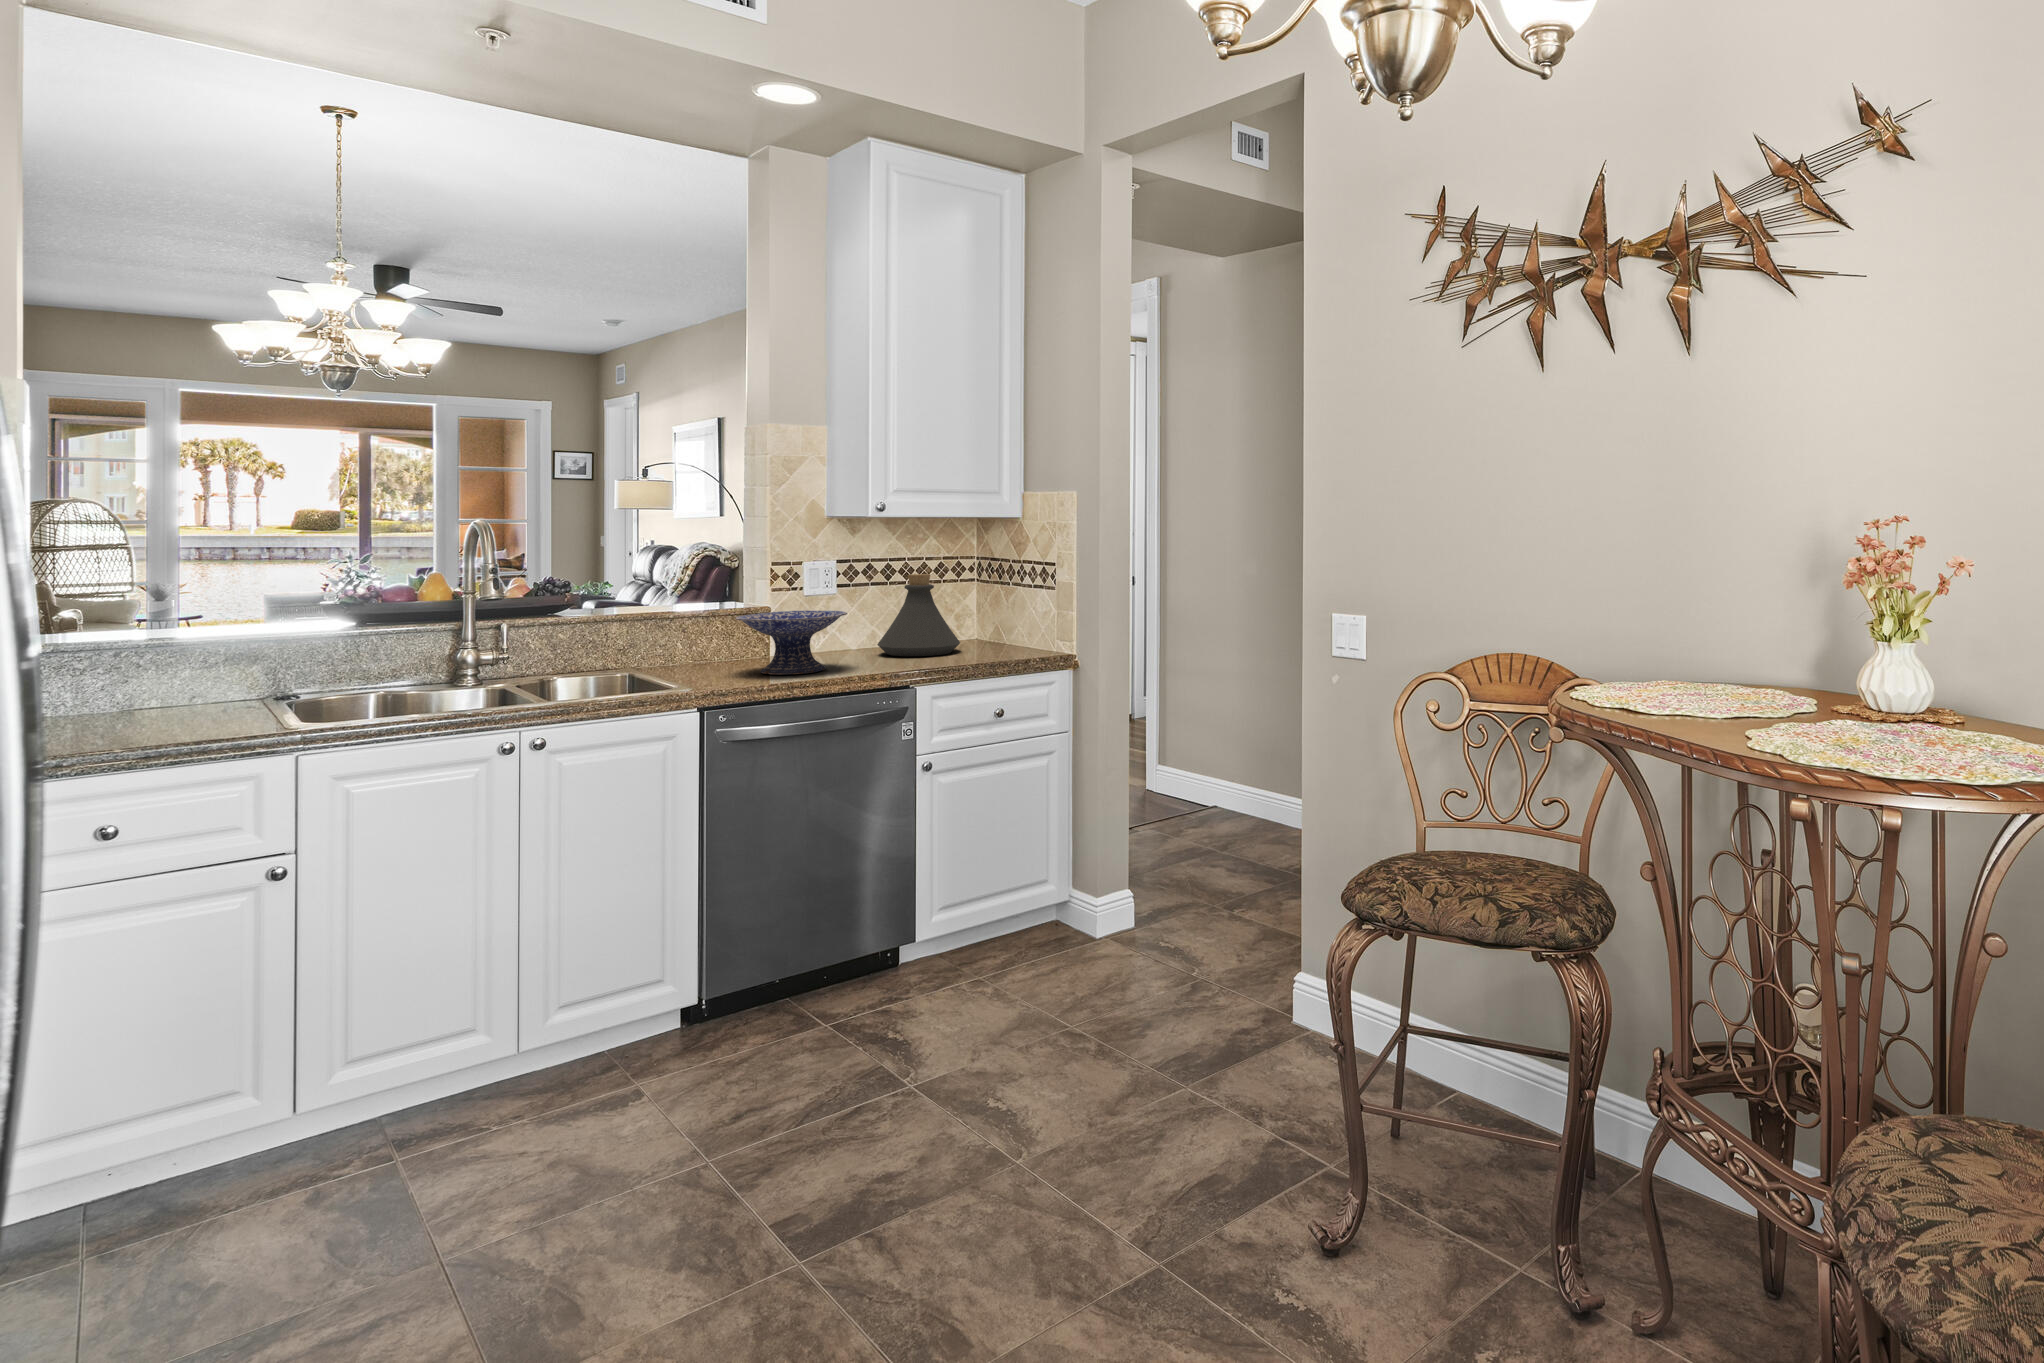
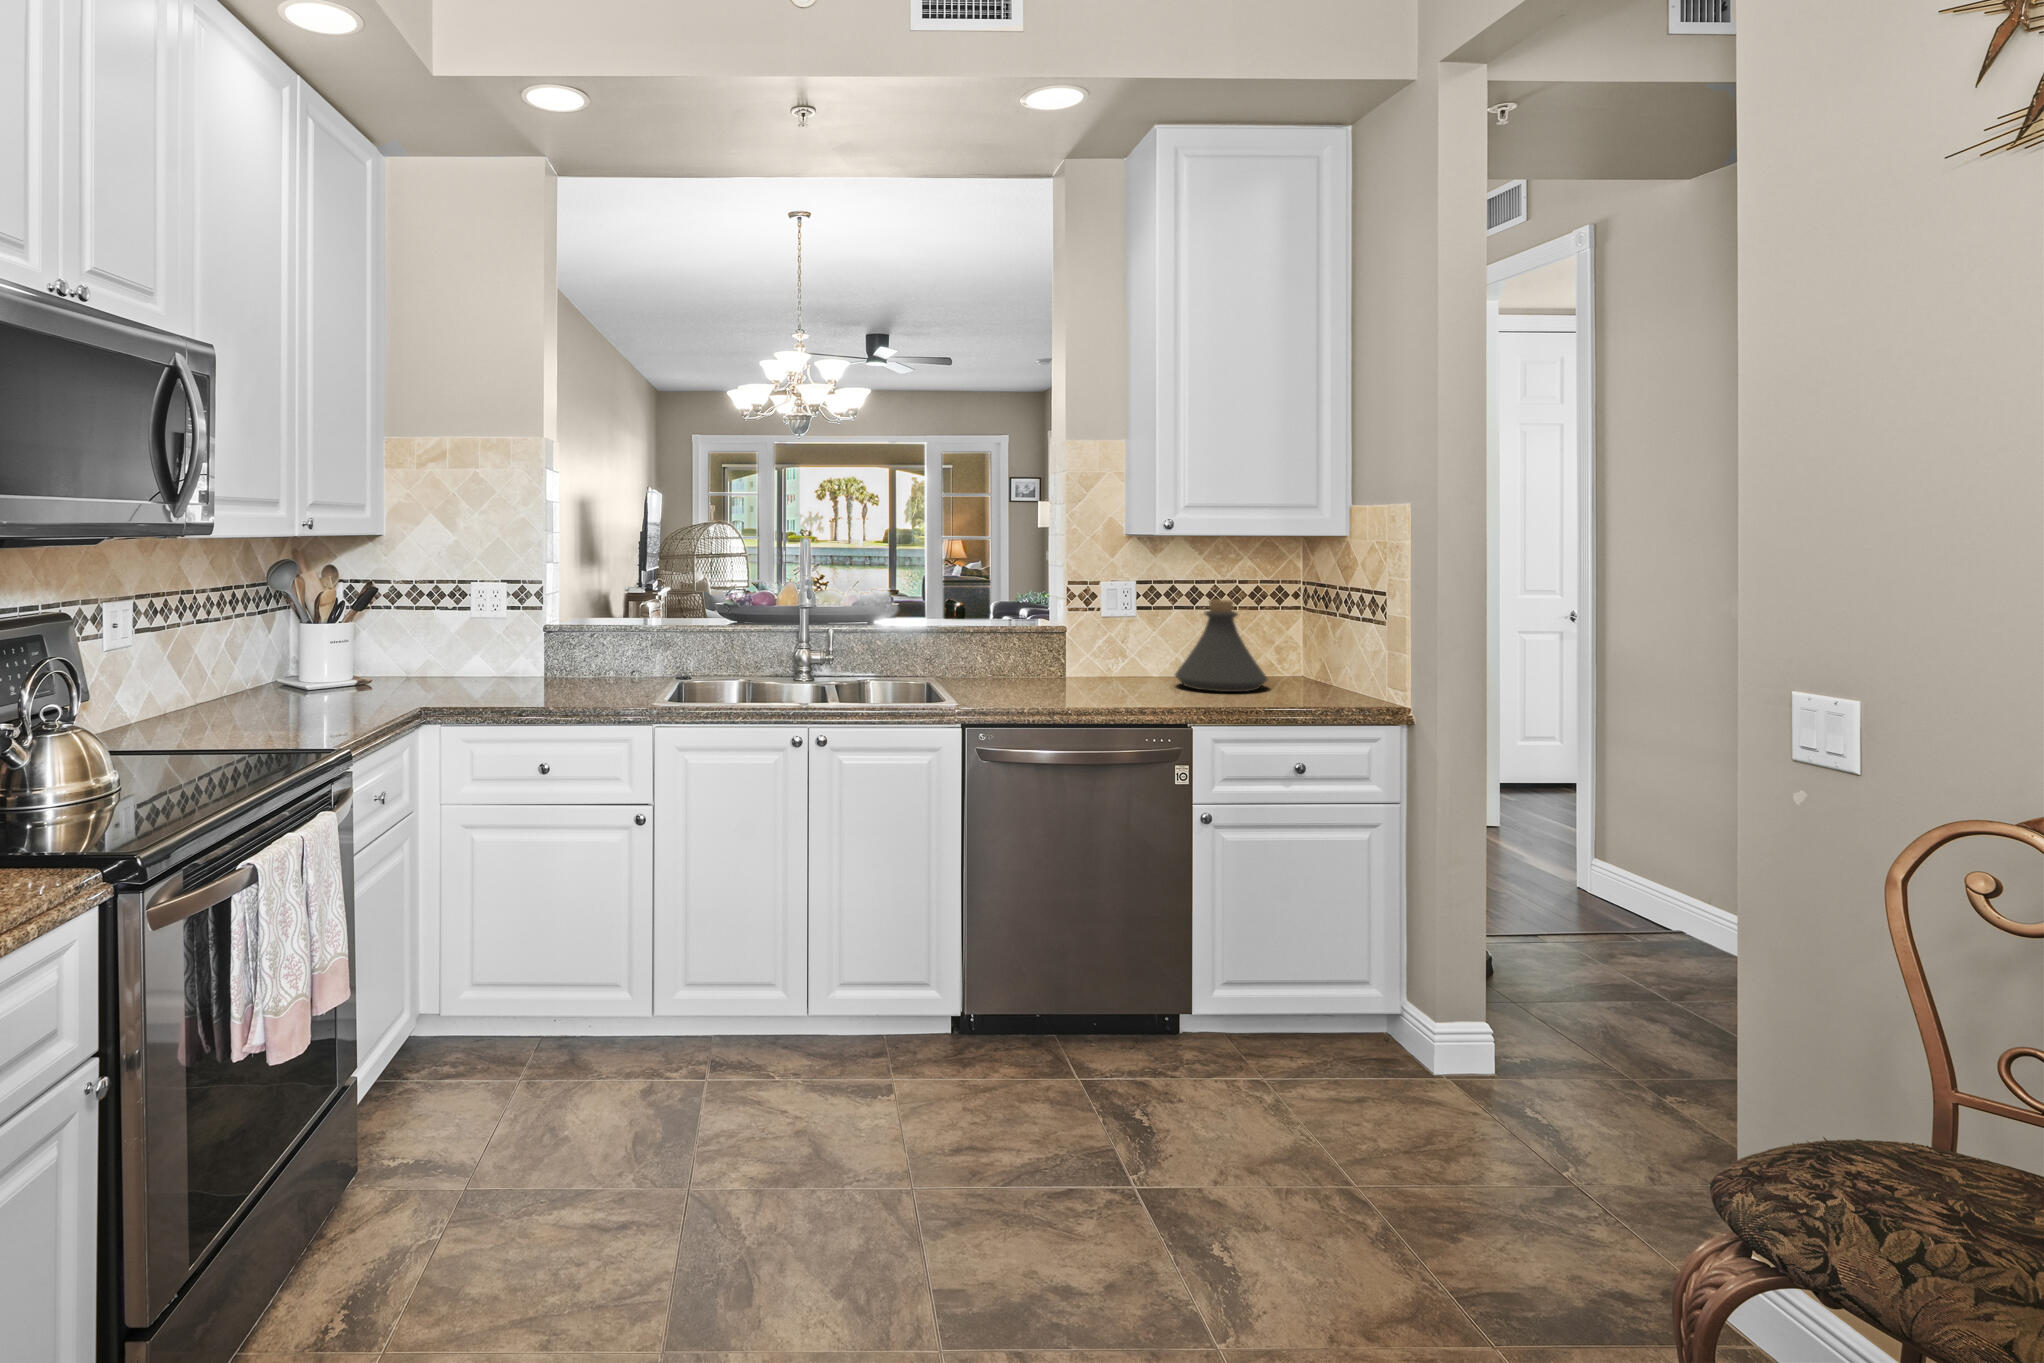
decorative bowl: present [735,611,847,674] -> none [1017,633,1128,700]

